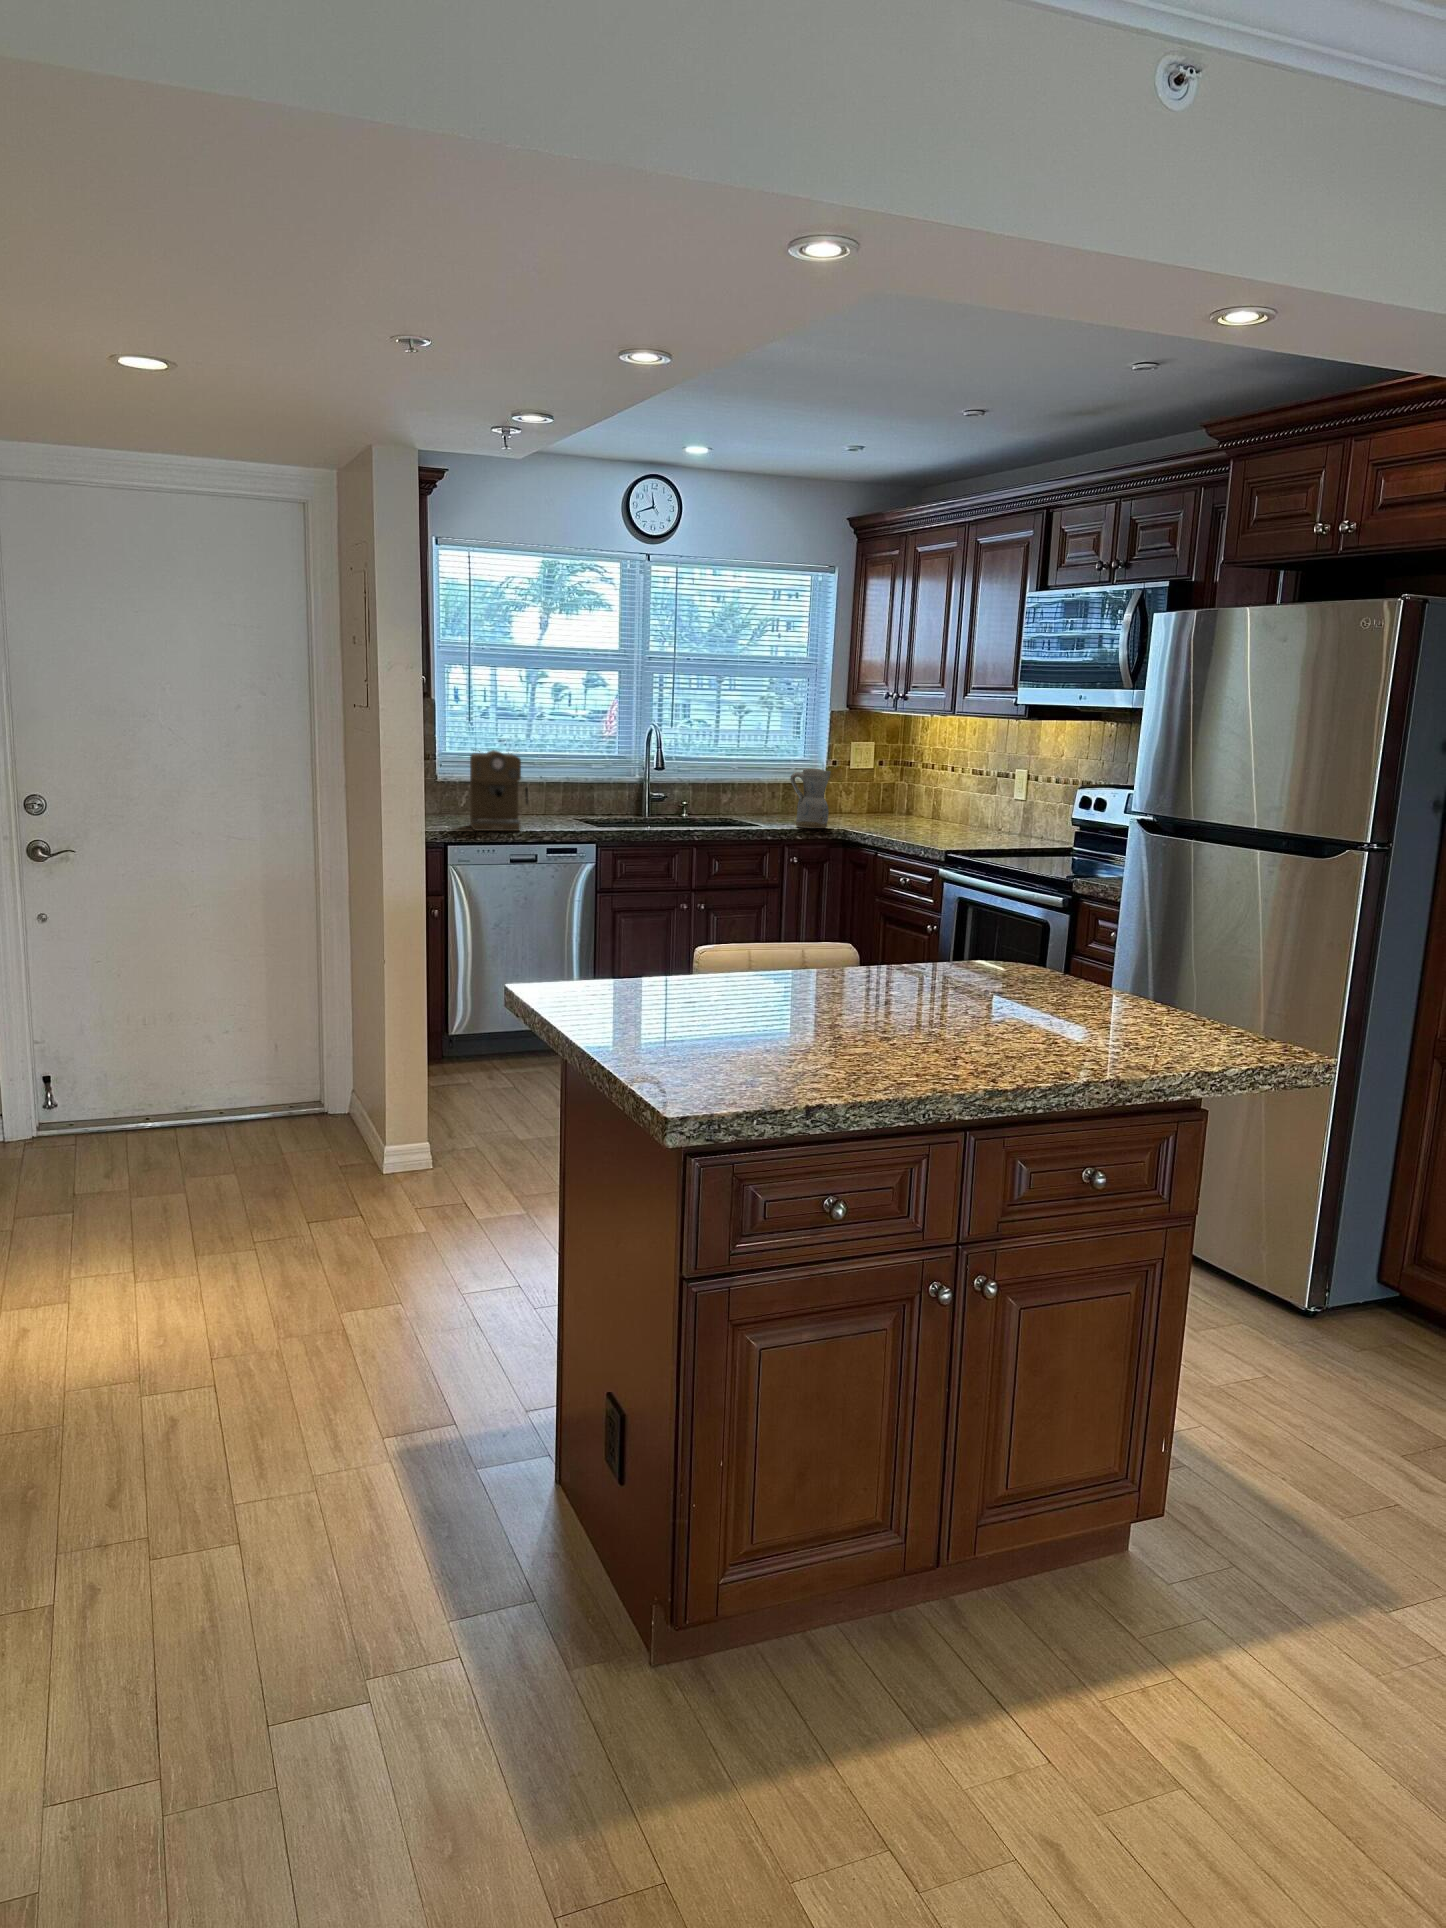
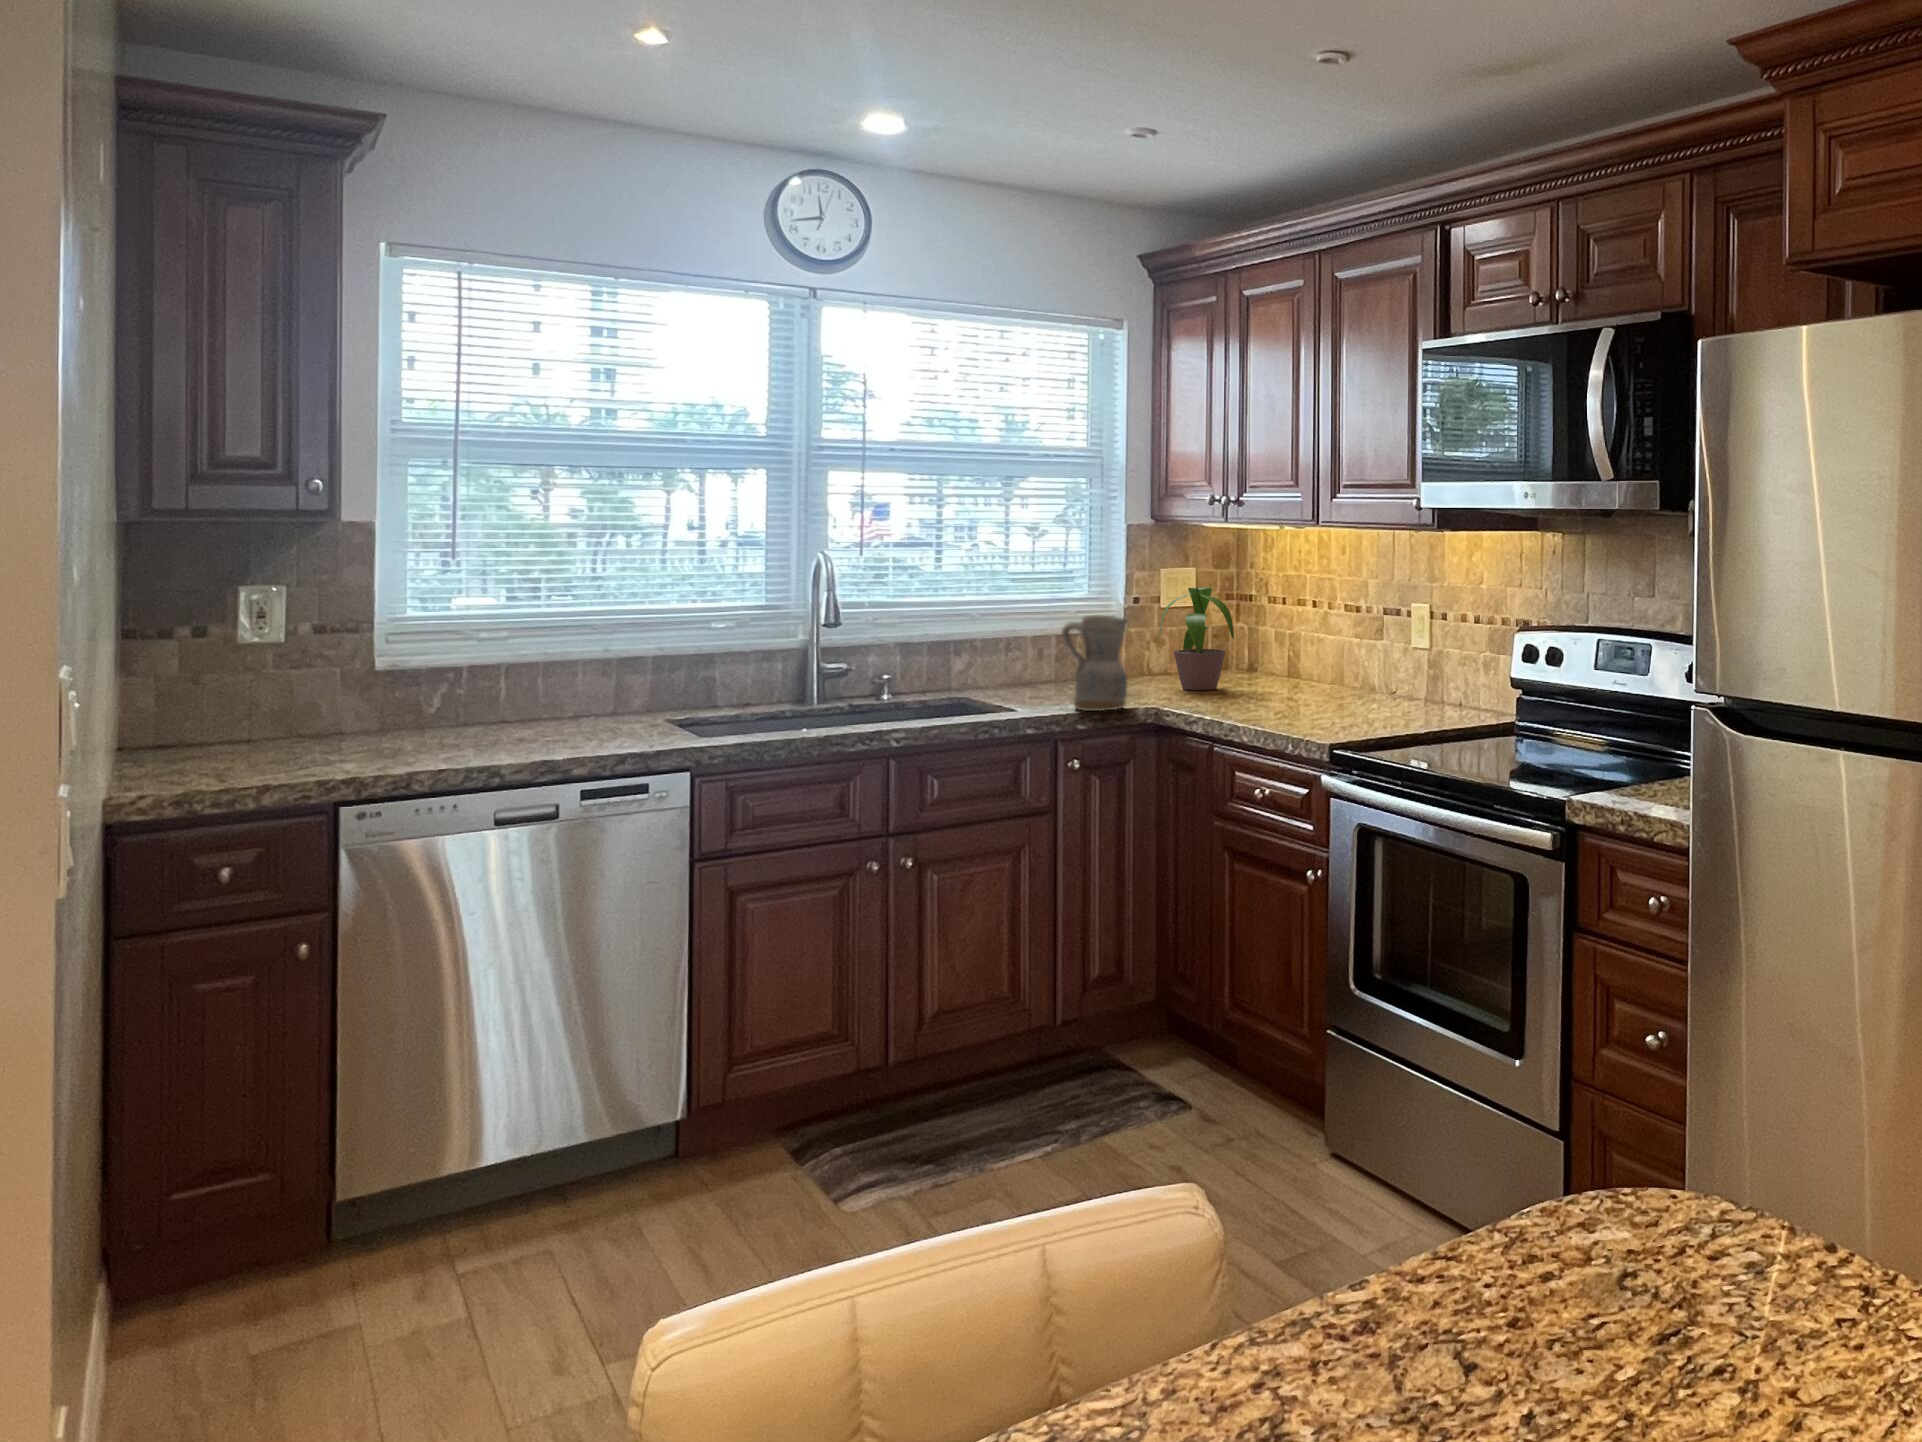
coffee maker: present [470,750,528,831] -> none [412,611,545,770]
potted plant: none [845,754,903,822] -> present [1158,587,1234,690]

